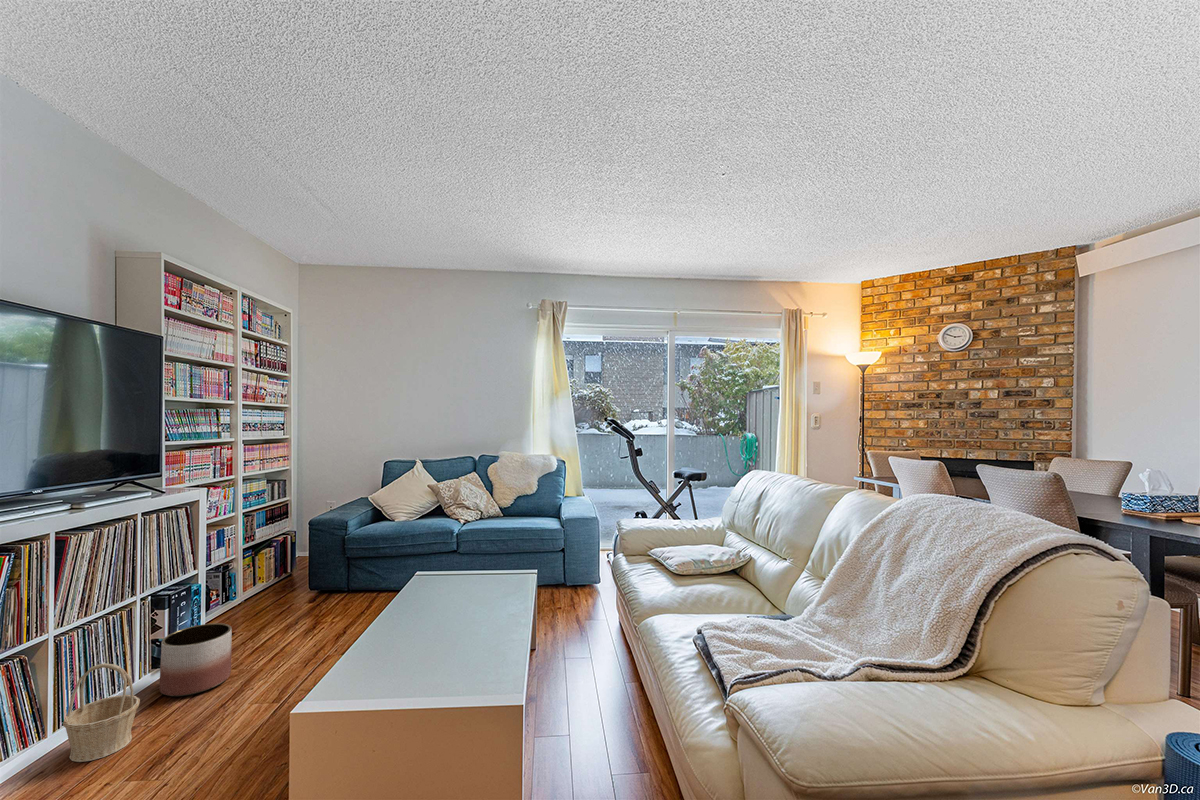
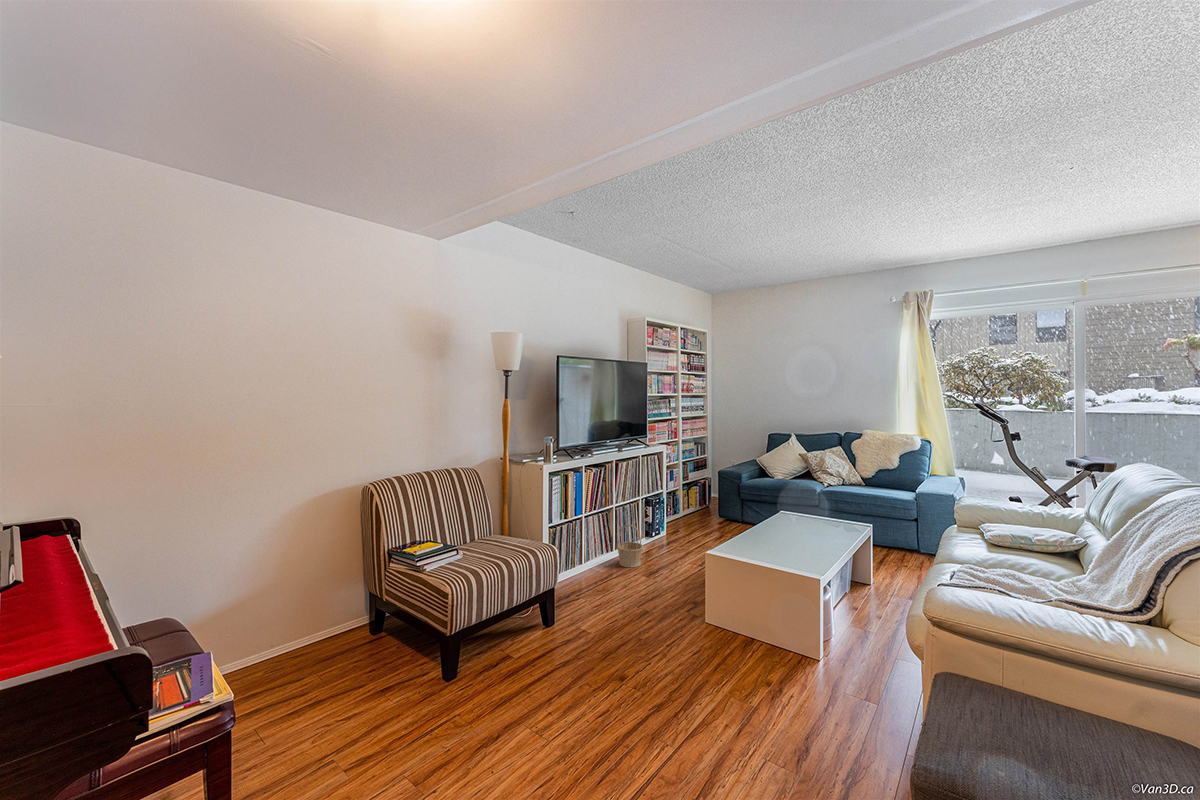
planter: present [159,623,232,696] -> none [649,519,680,553]

